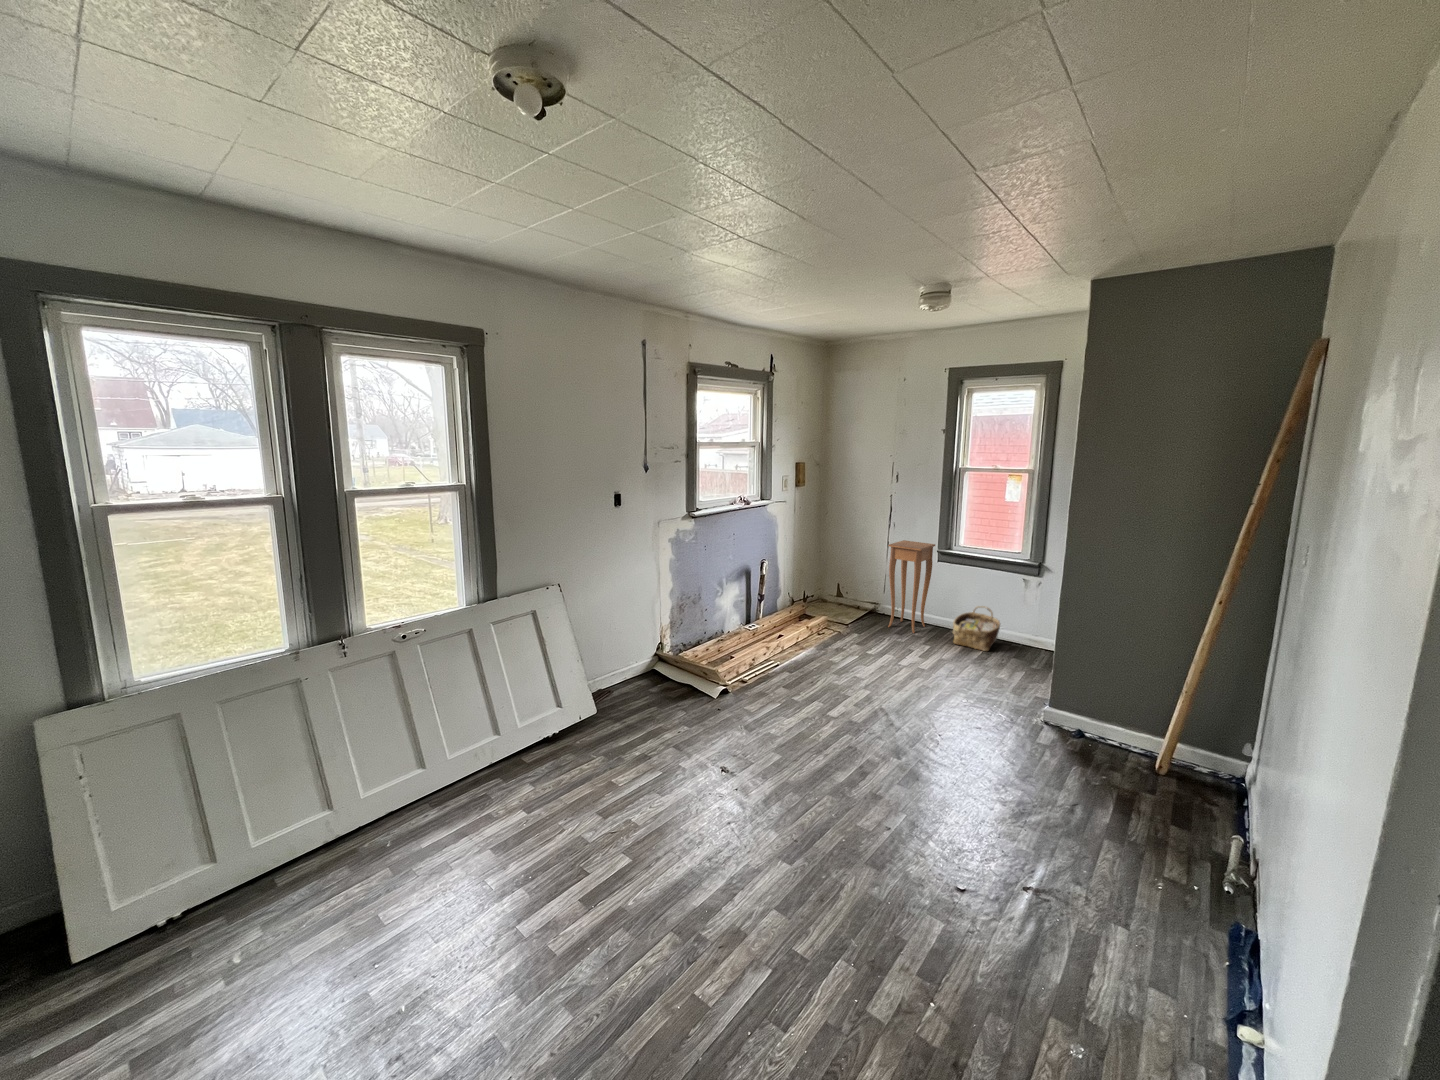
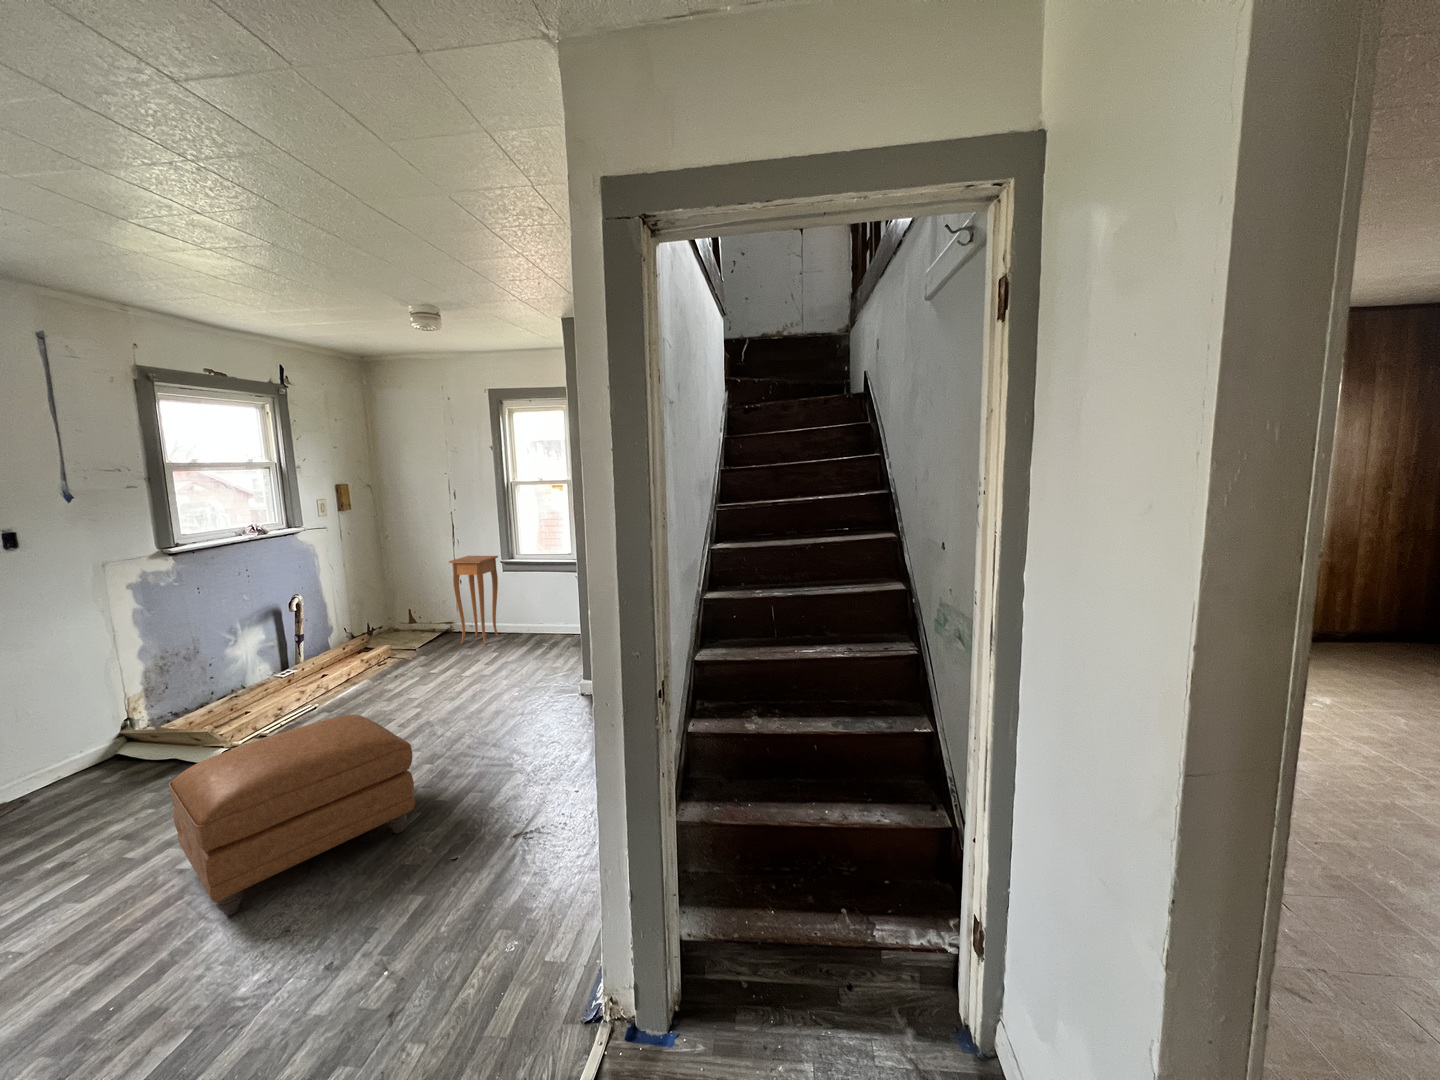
woven basket: present [953,606,1000,651] -> none [518,607,562,648]
ottoman: none [720,699,922,867] -> present [169,715,415,916]

